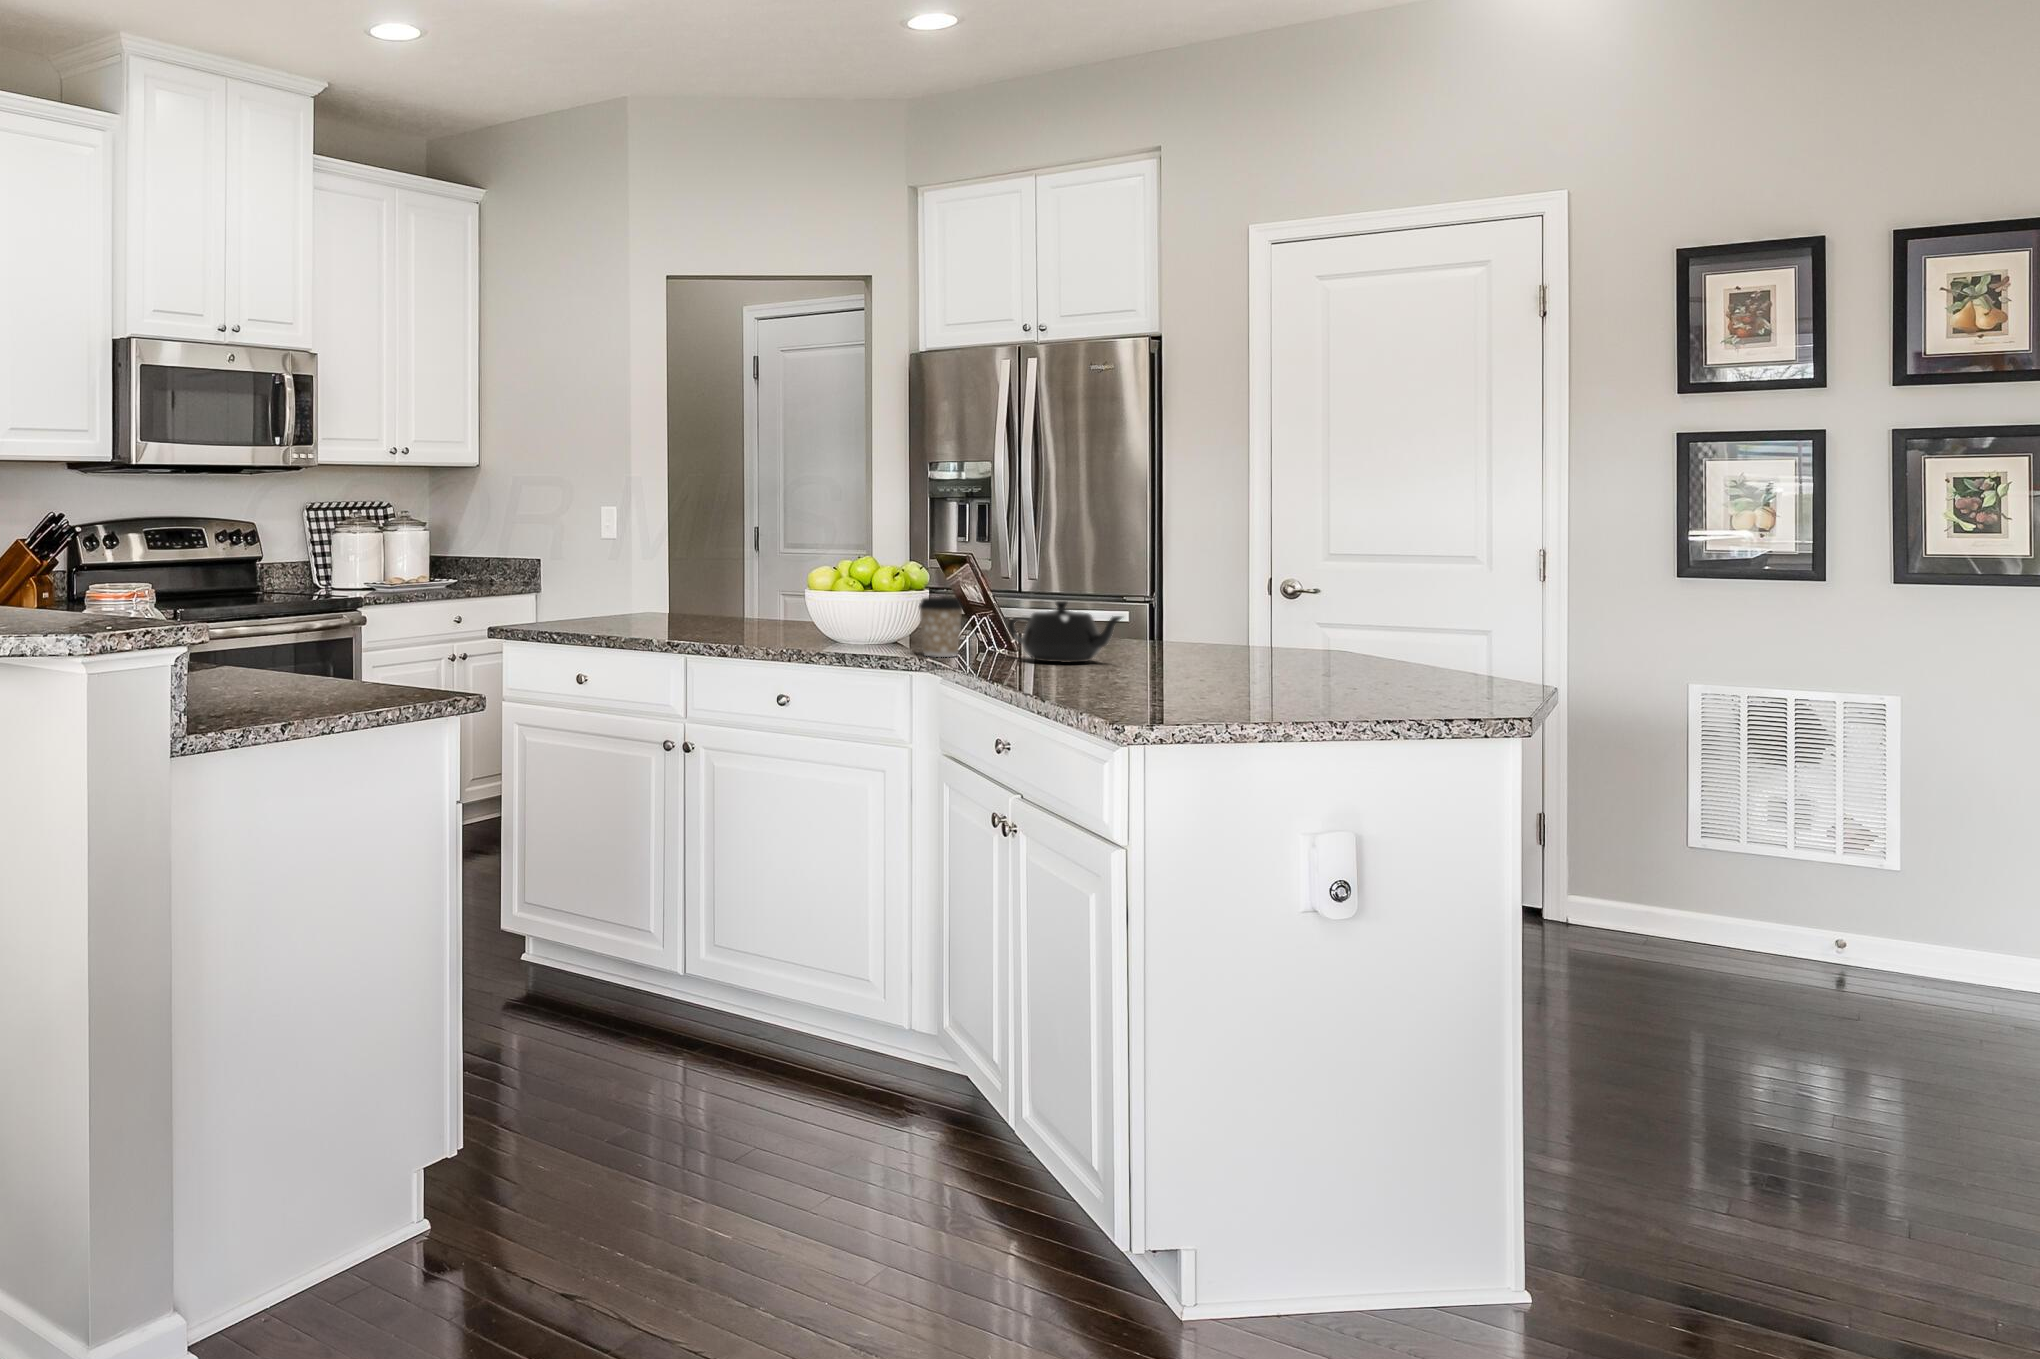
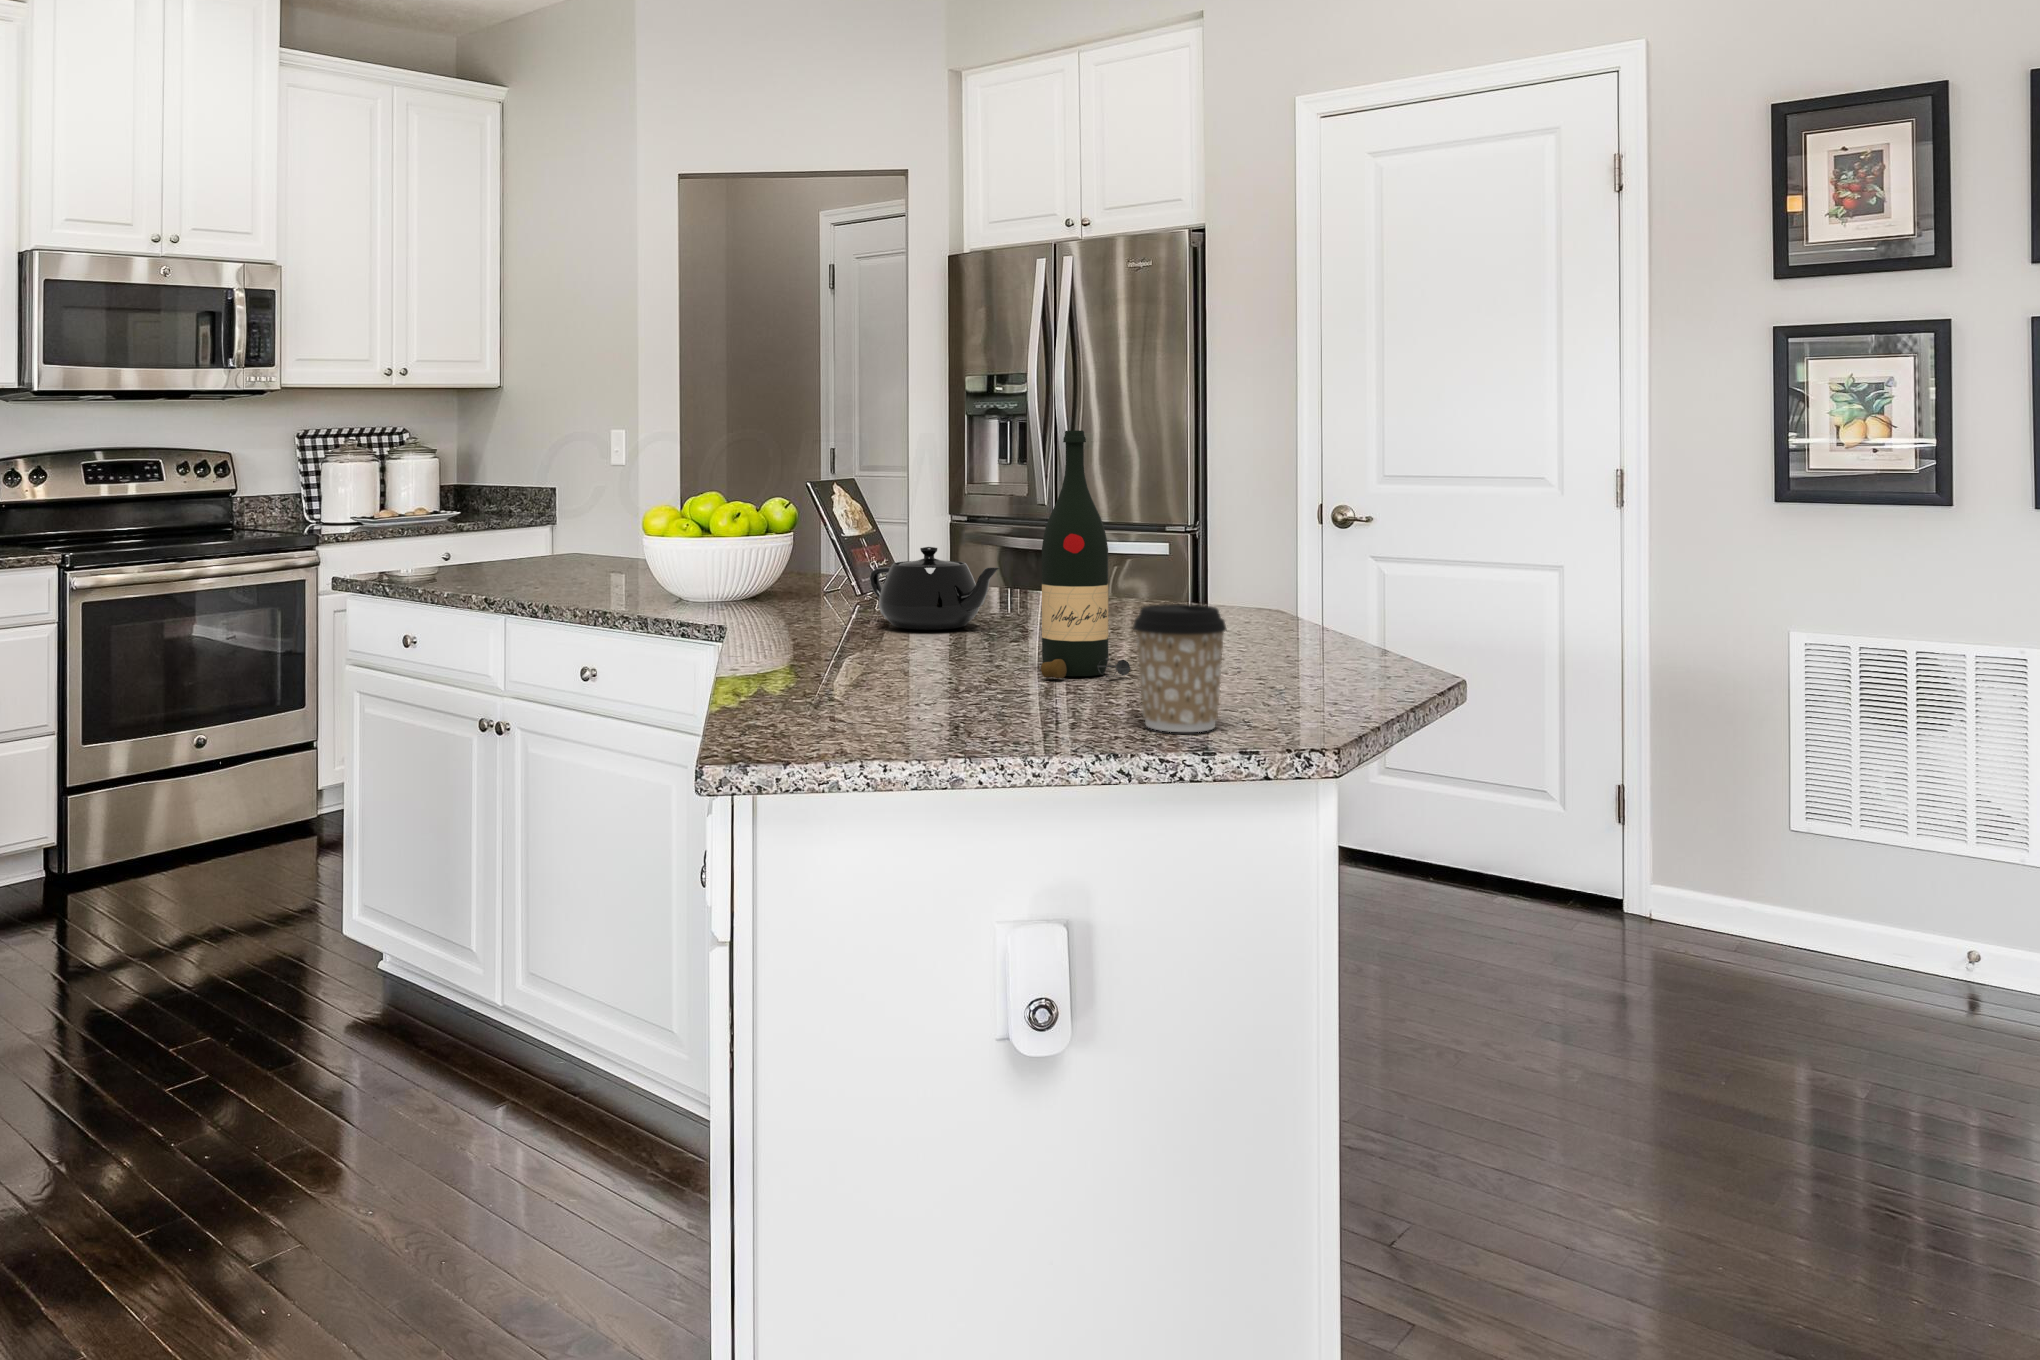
wine bottle: none [1199,515,1270,688] -> present [1041,430,1130,679]
coffee cup: present [919,597,963,657] -> present [1133,604,1226,732]

